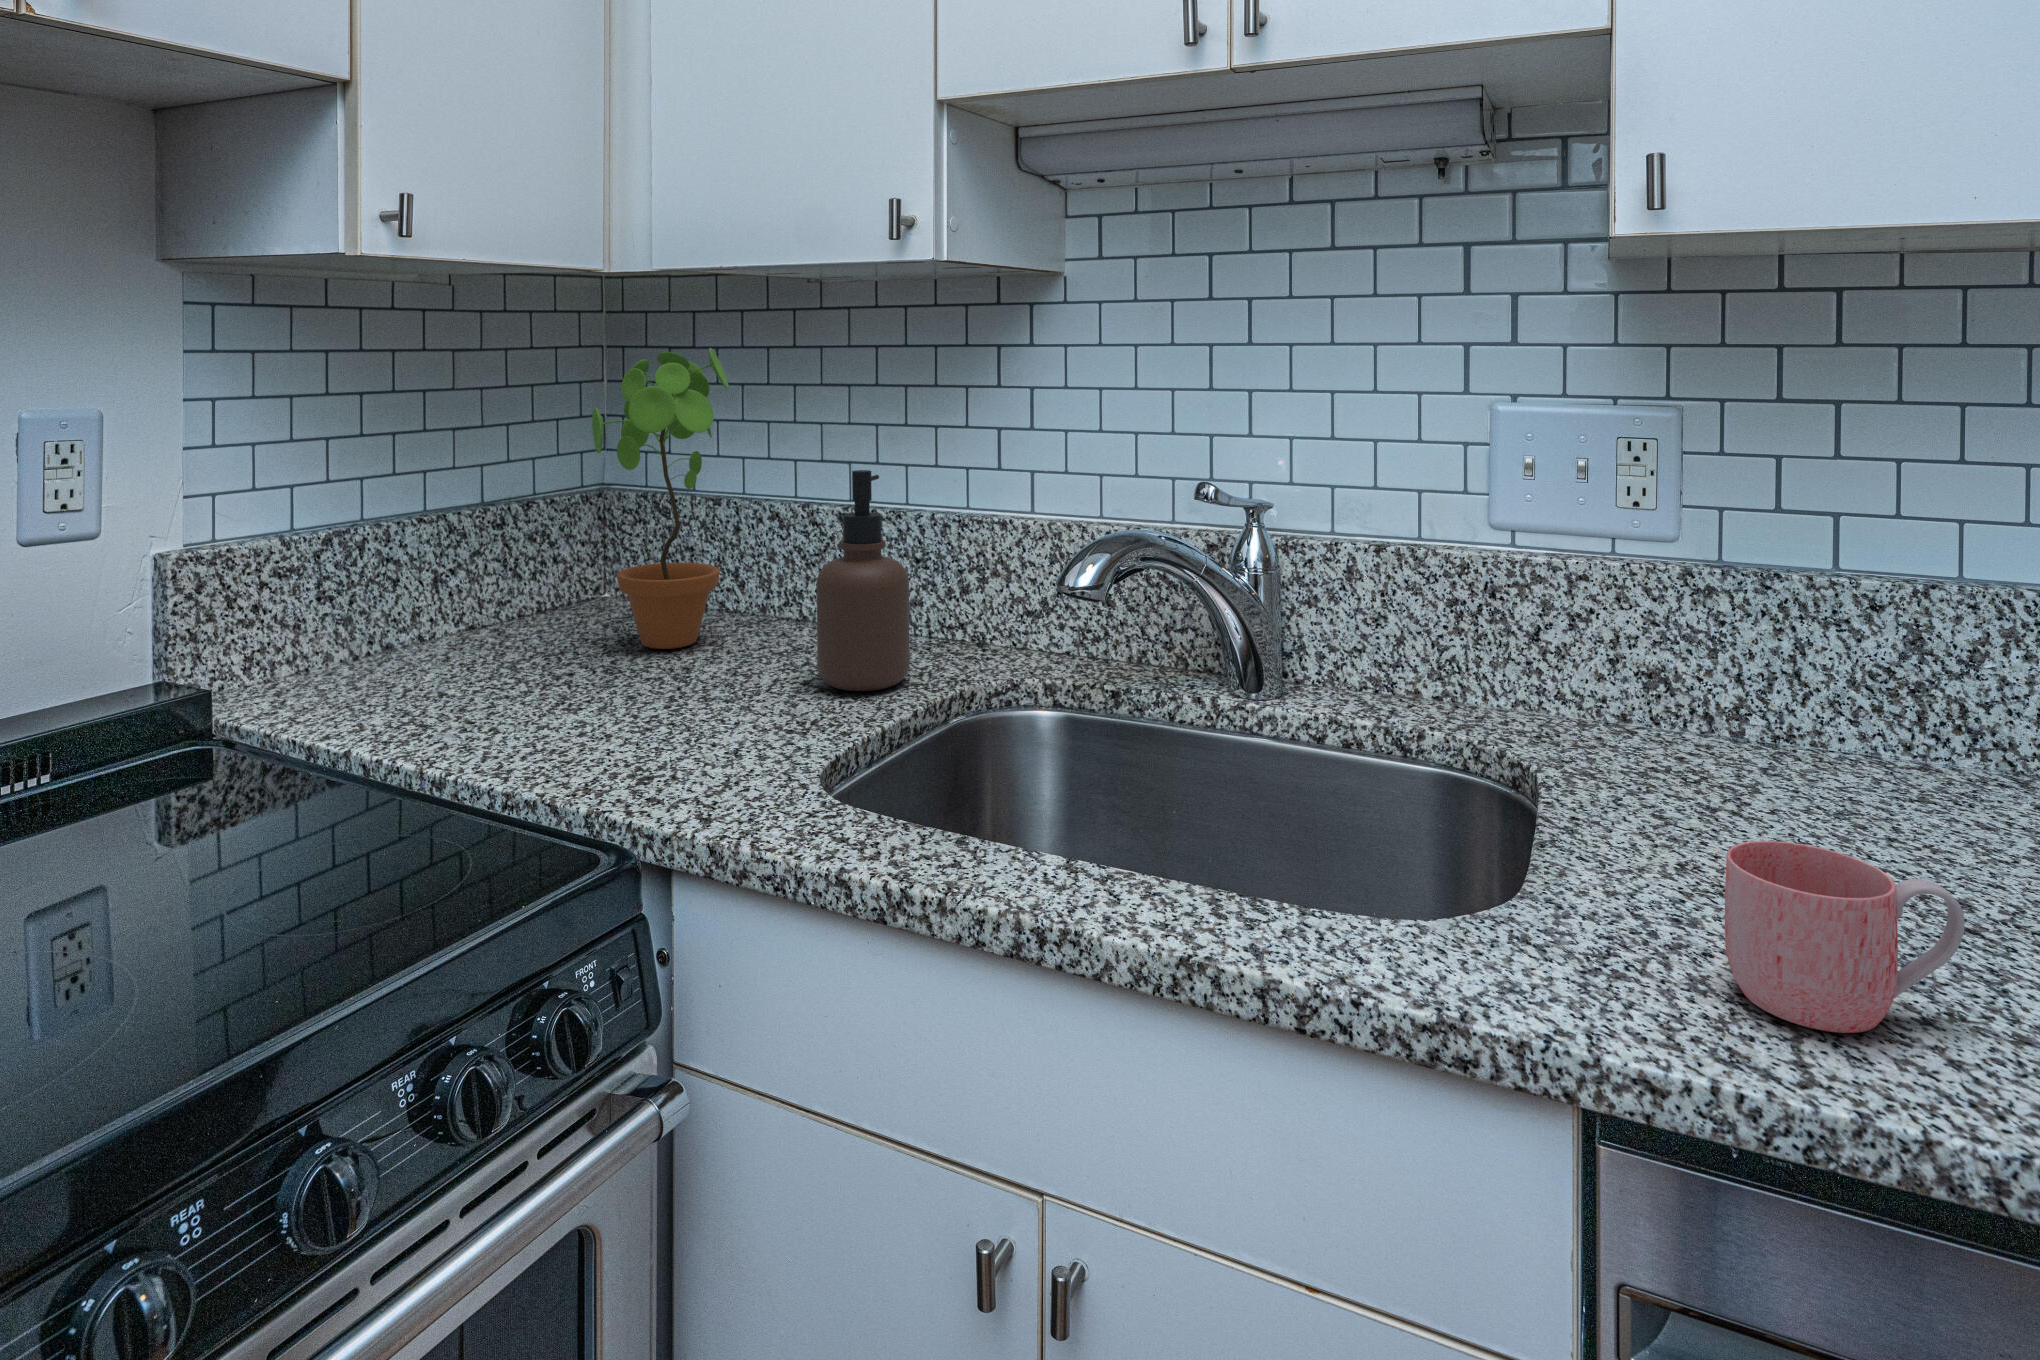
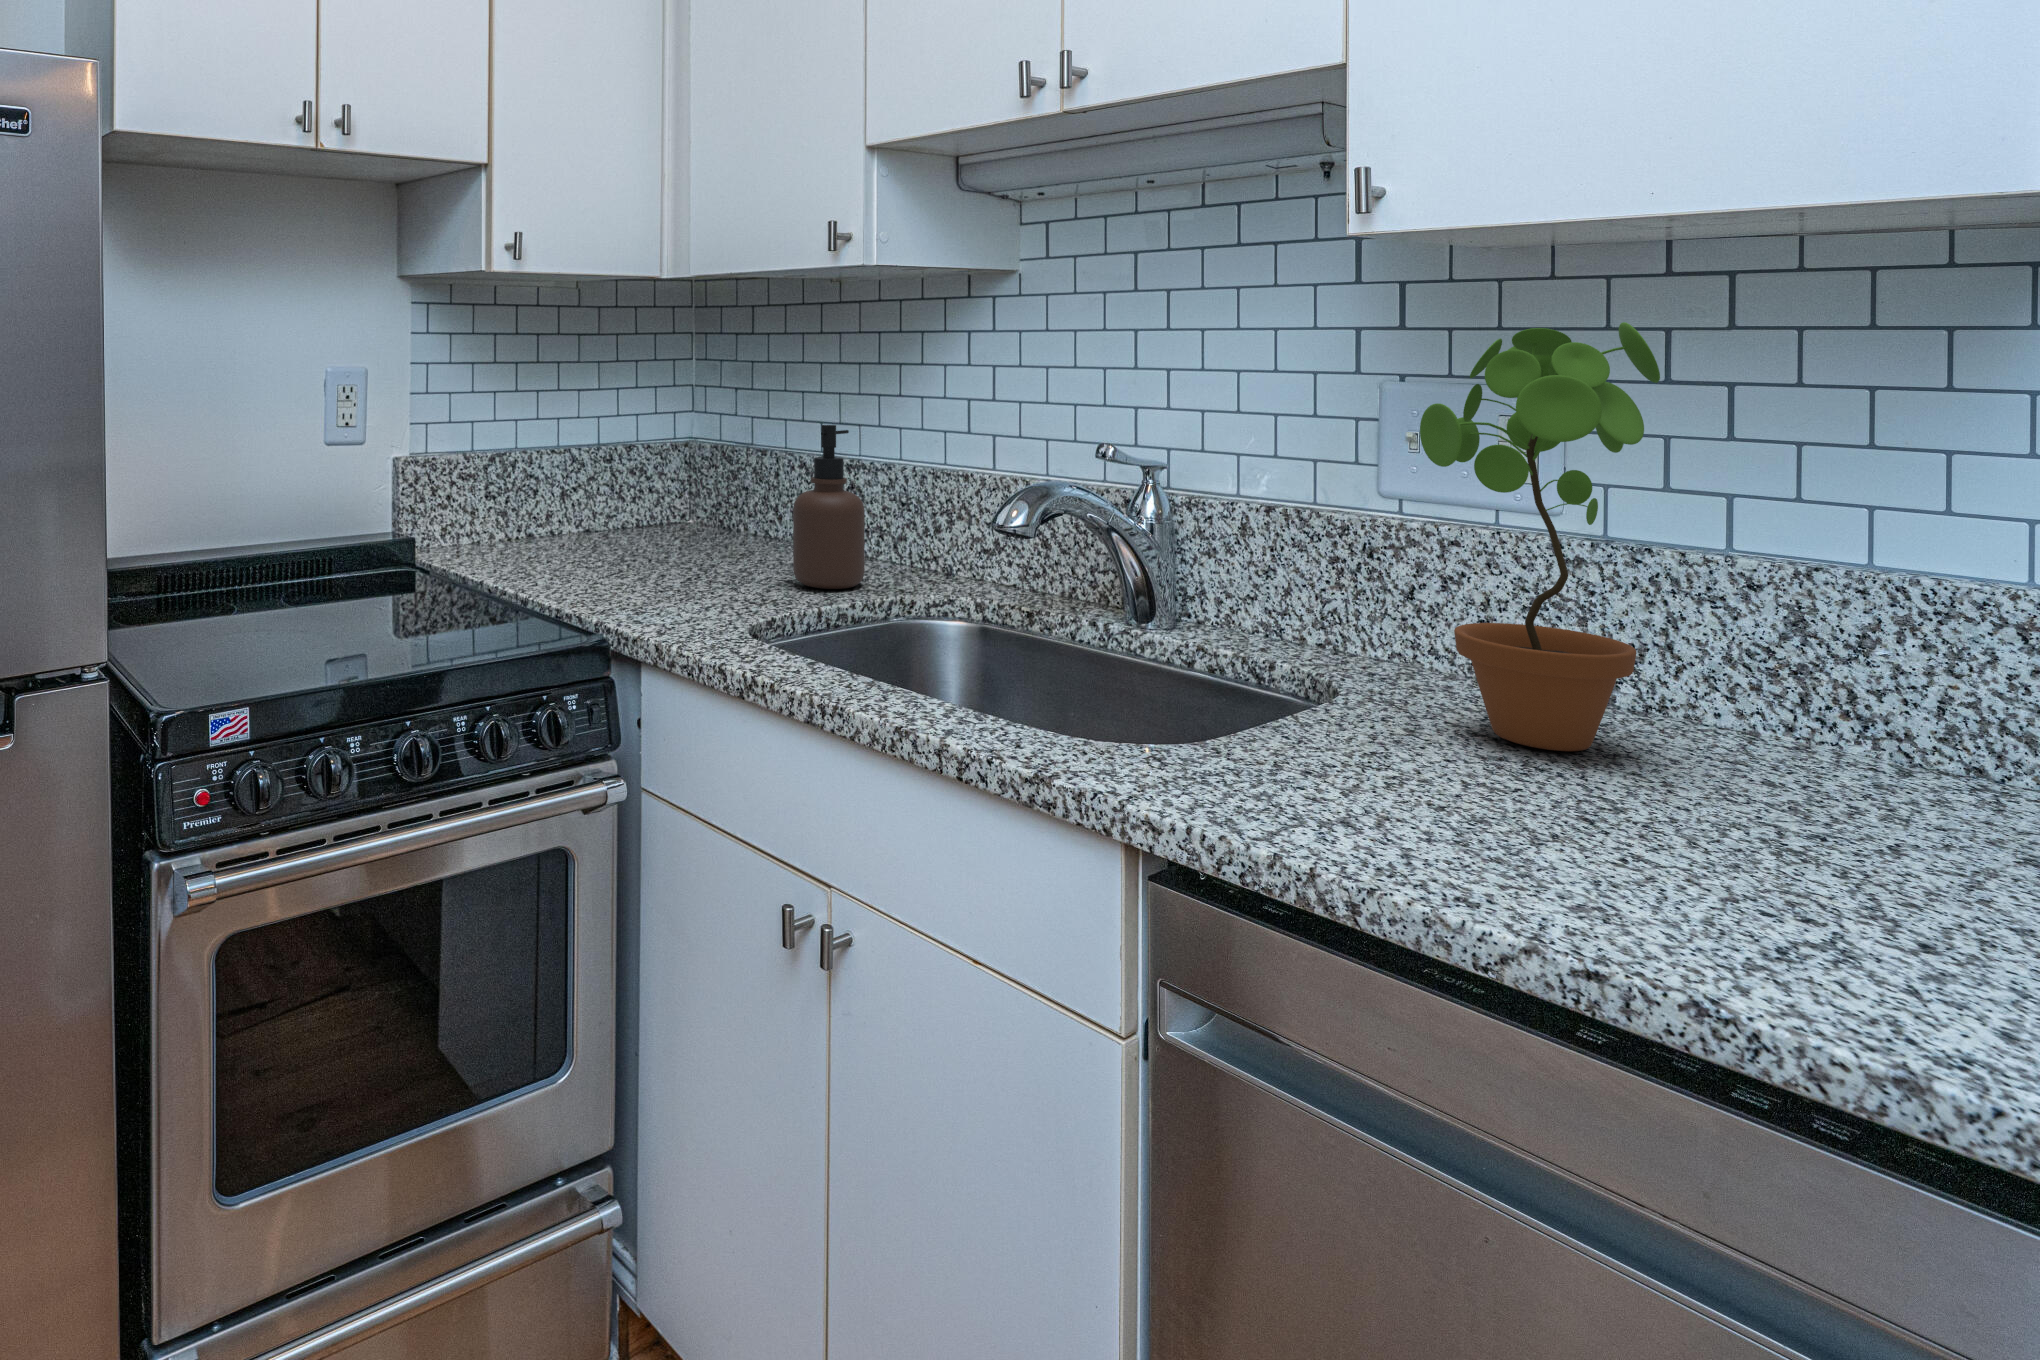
potted plant: present [592,348,729,649] -> present [1420,322,1660,751]
mug: present [1725,841,1965,1033] -> none [1272,697,1448,829]

